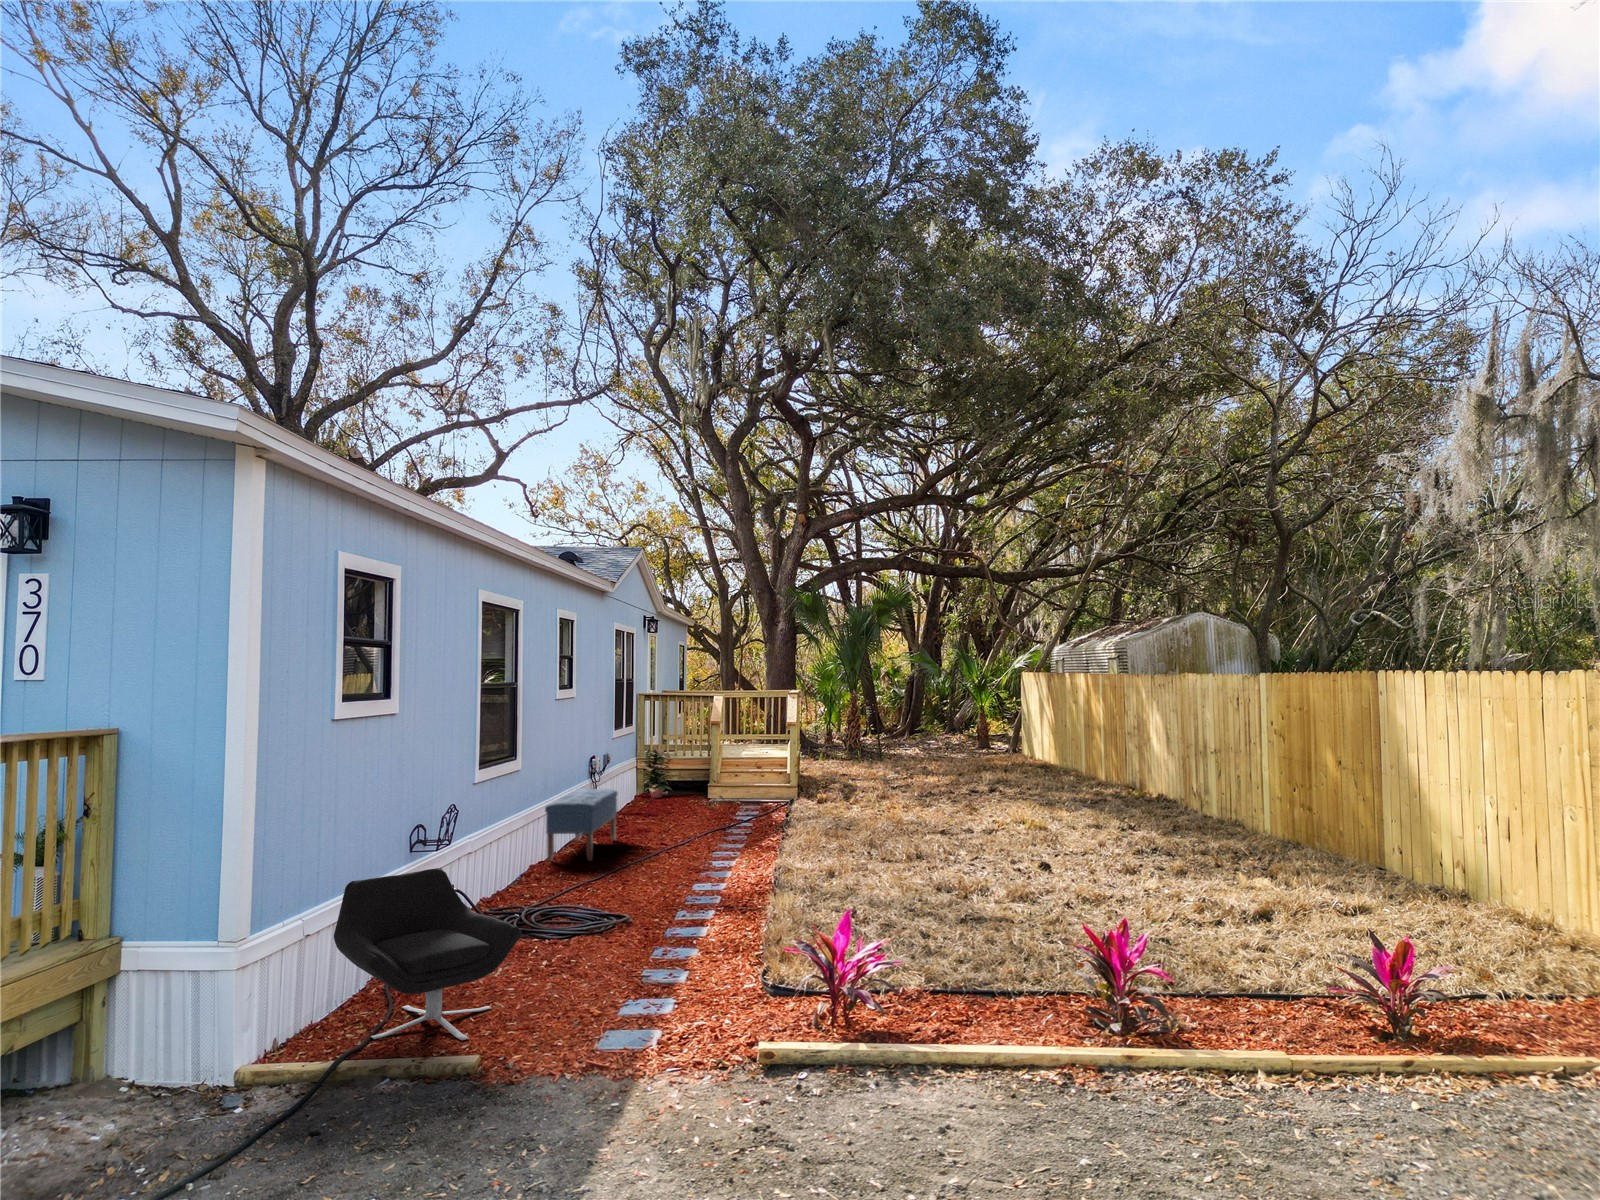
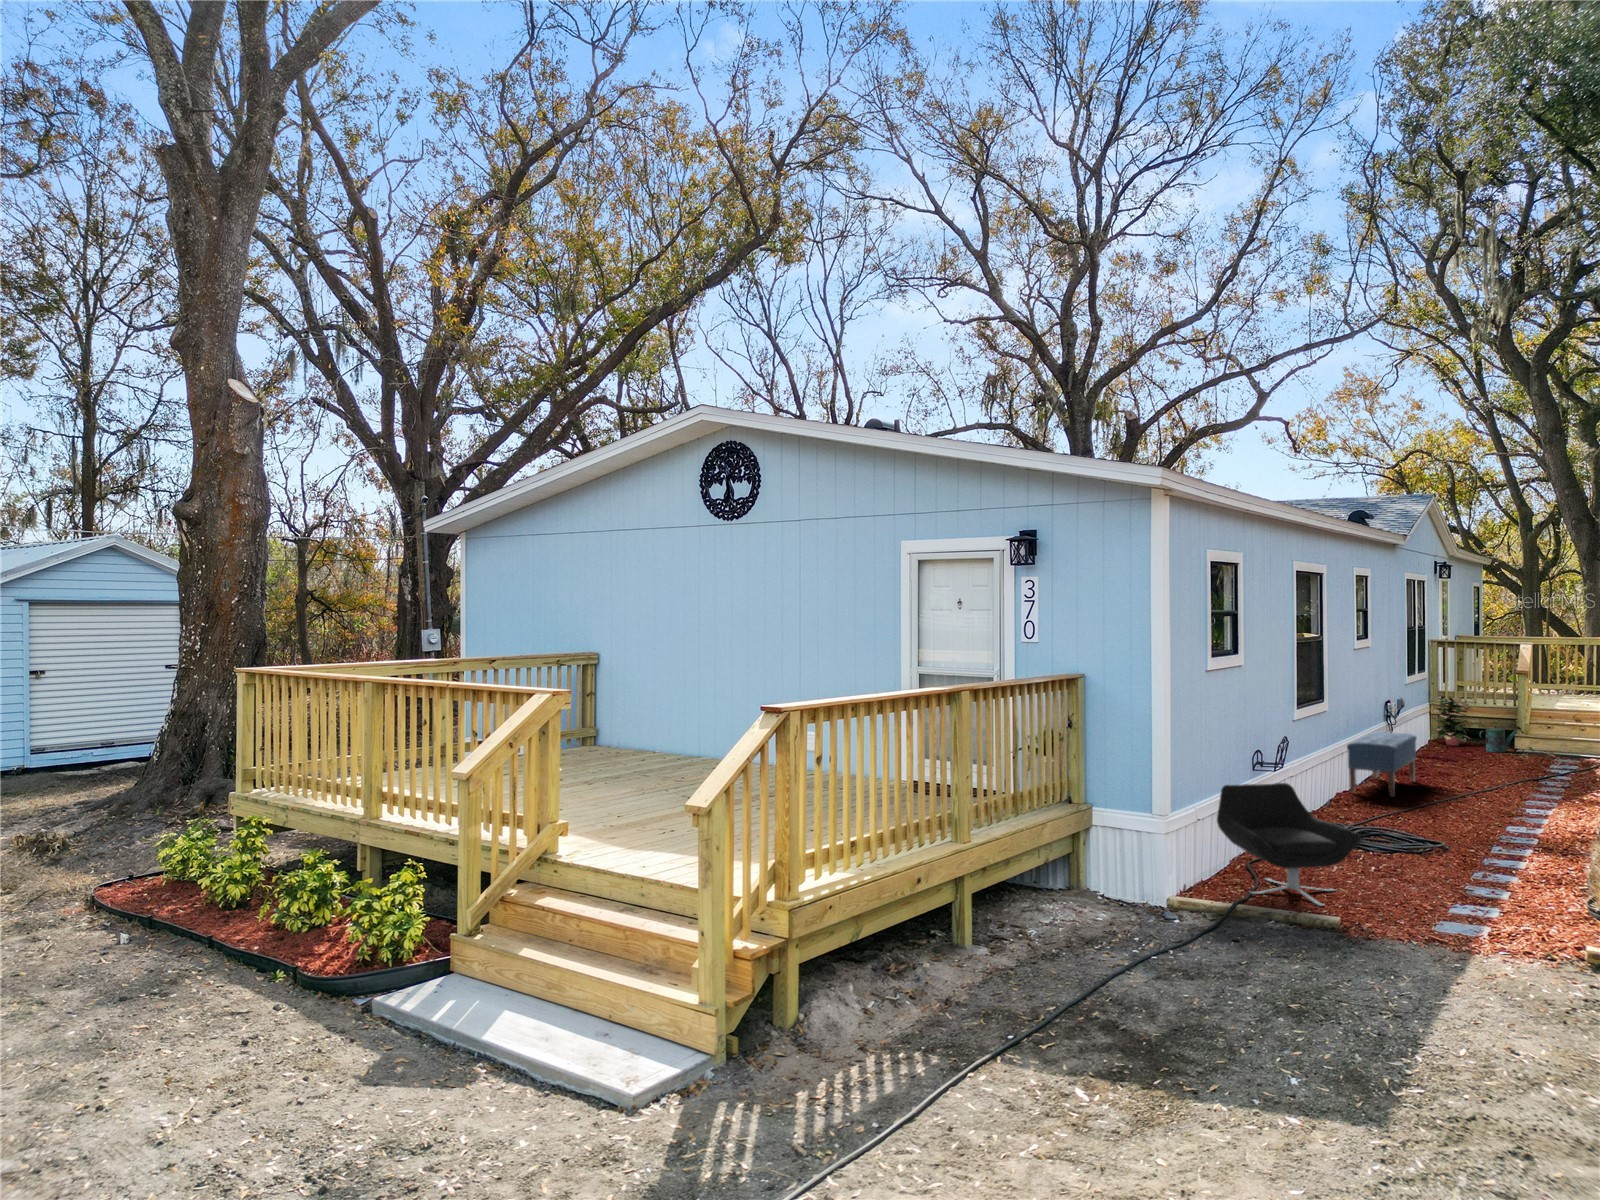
watering can: none [678,774,713,801] -> present [1479,726,1521,753]

